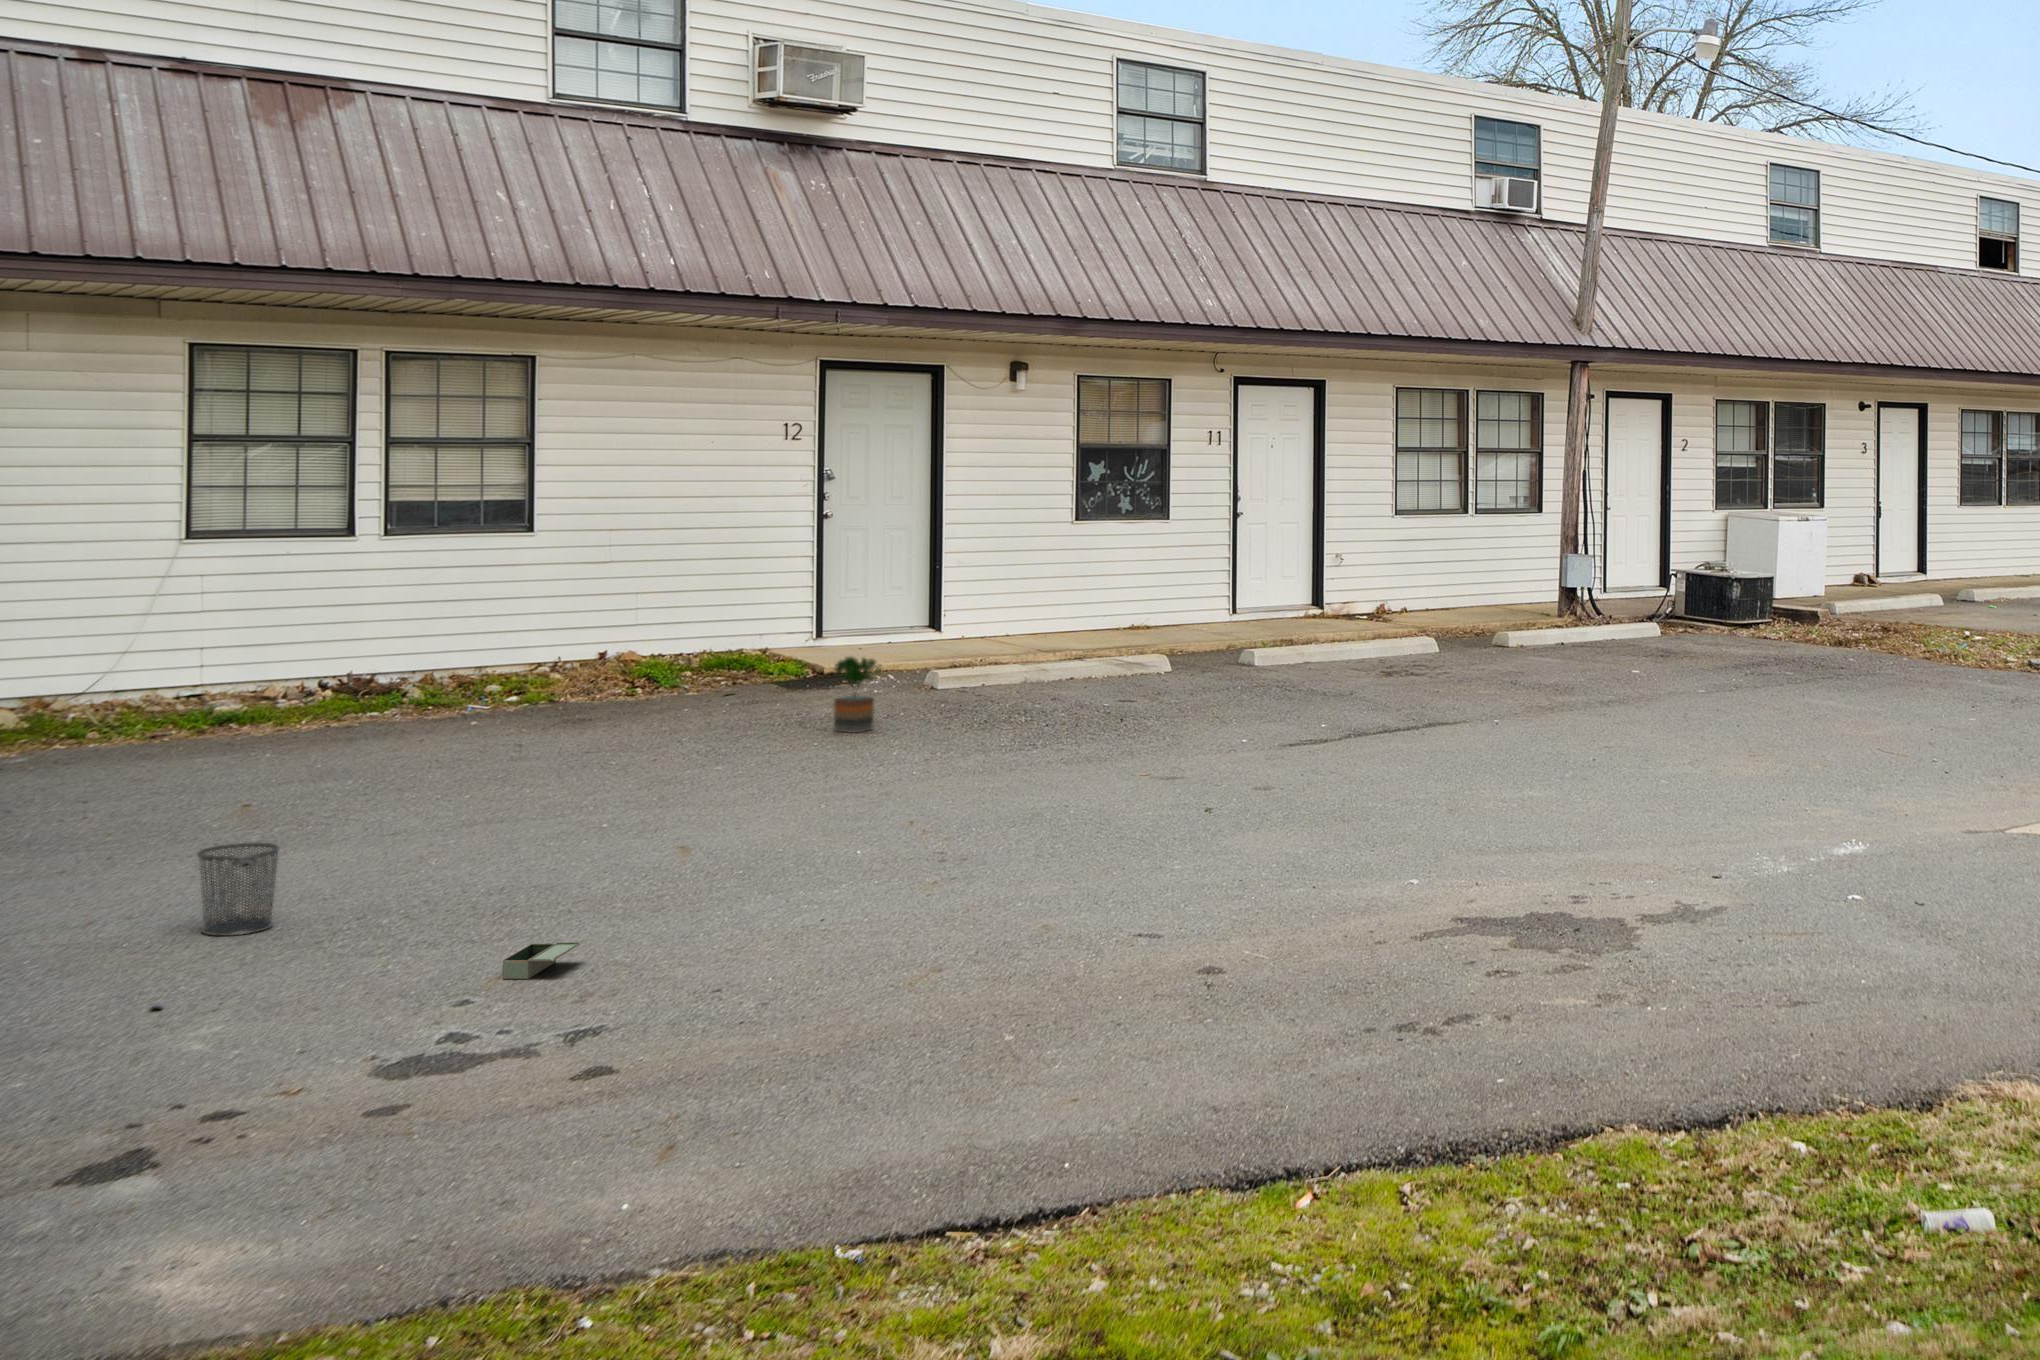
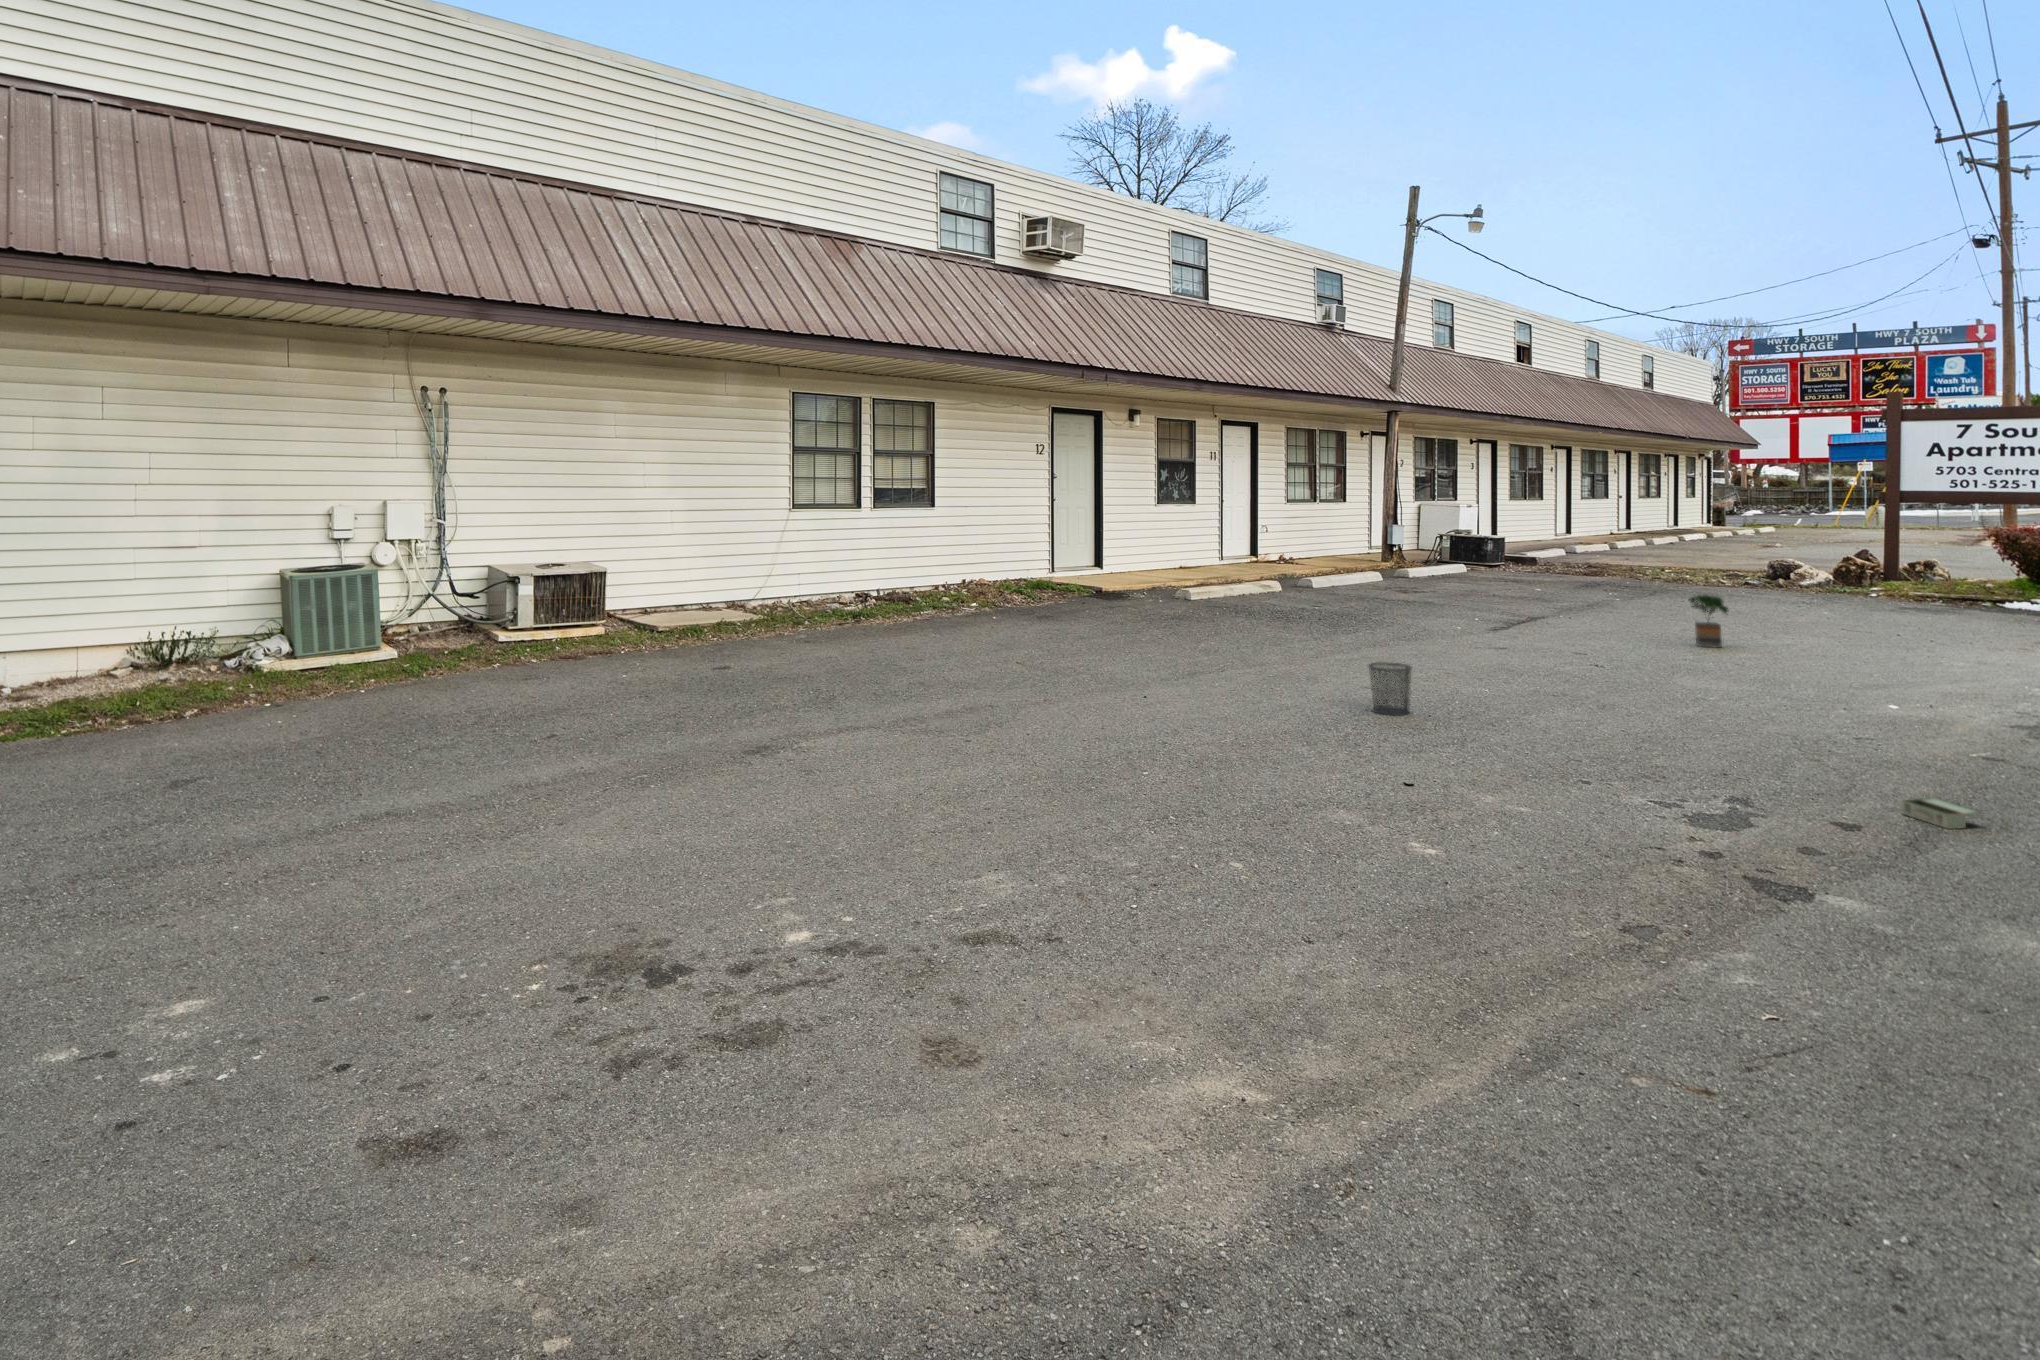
potted tree: present [834,657,881,733] -> present [1689,595,1728,648]
waste bin: present [197,843,279,936] -> present [1369,663,1412,715]

